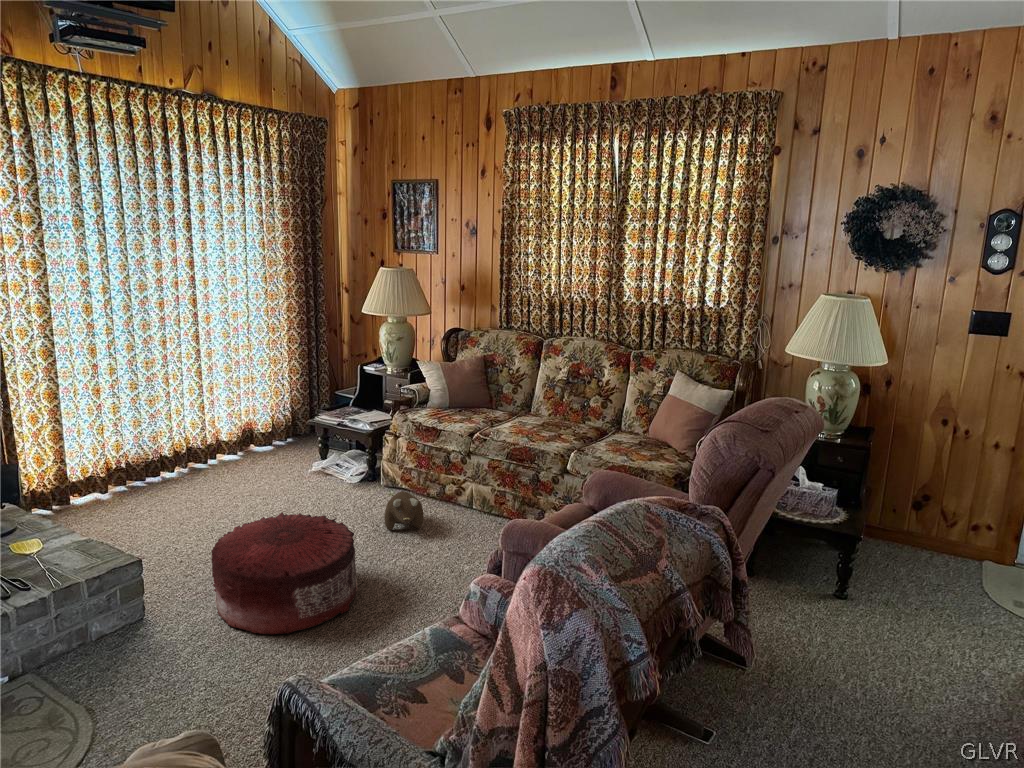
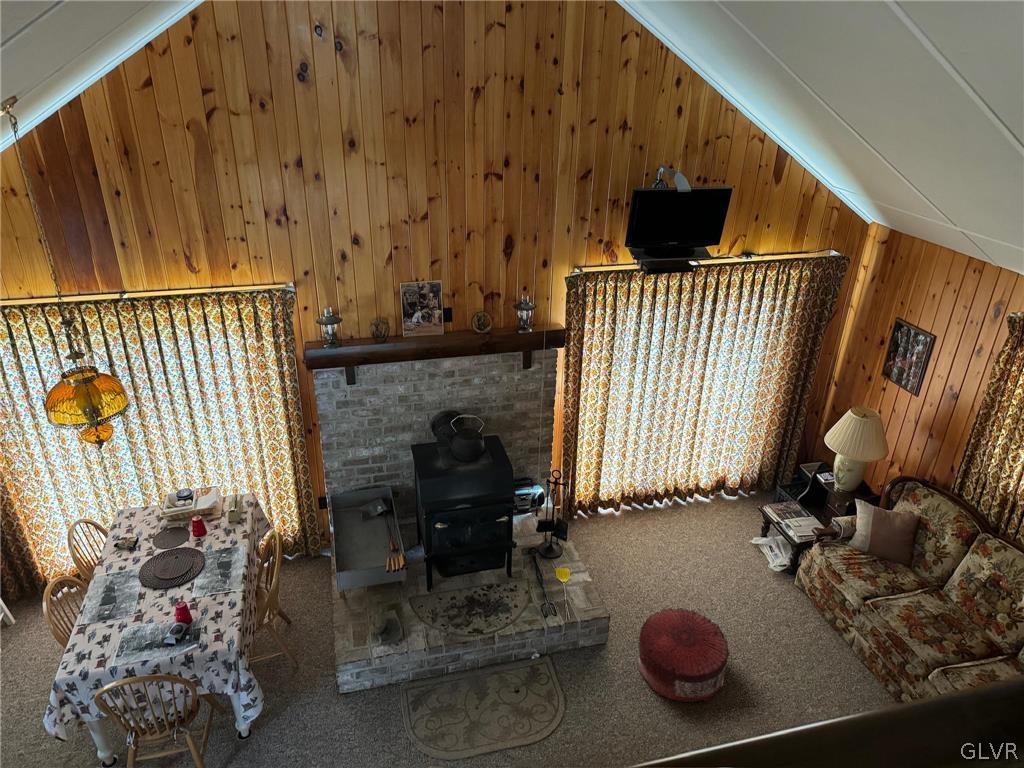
plush toy: present [384,491,424,530] -> none [771,613,802,647]

